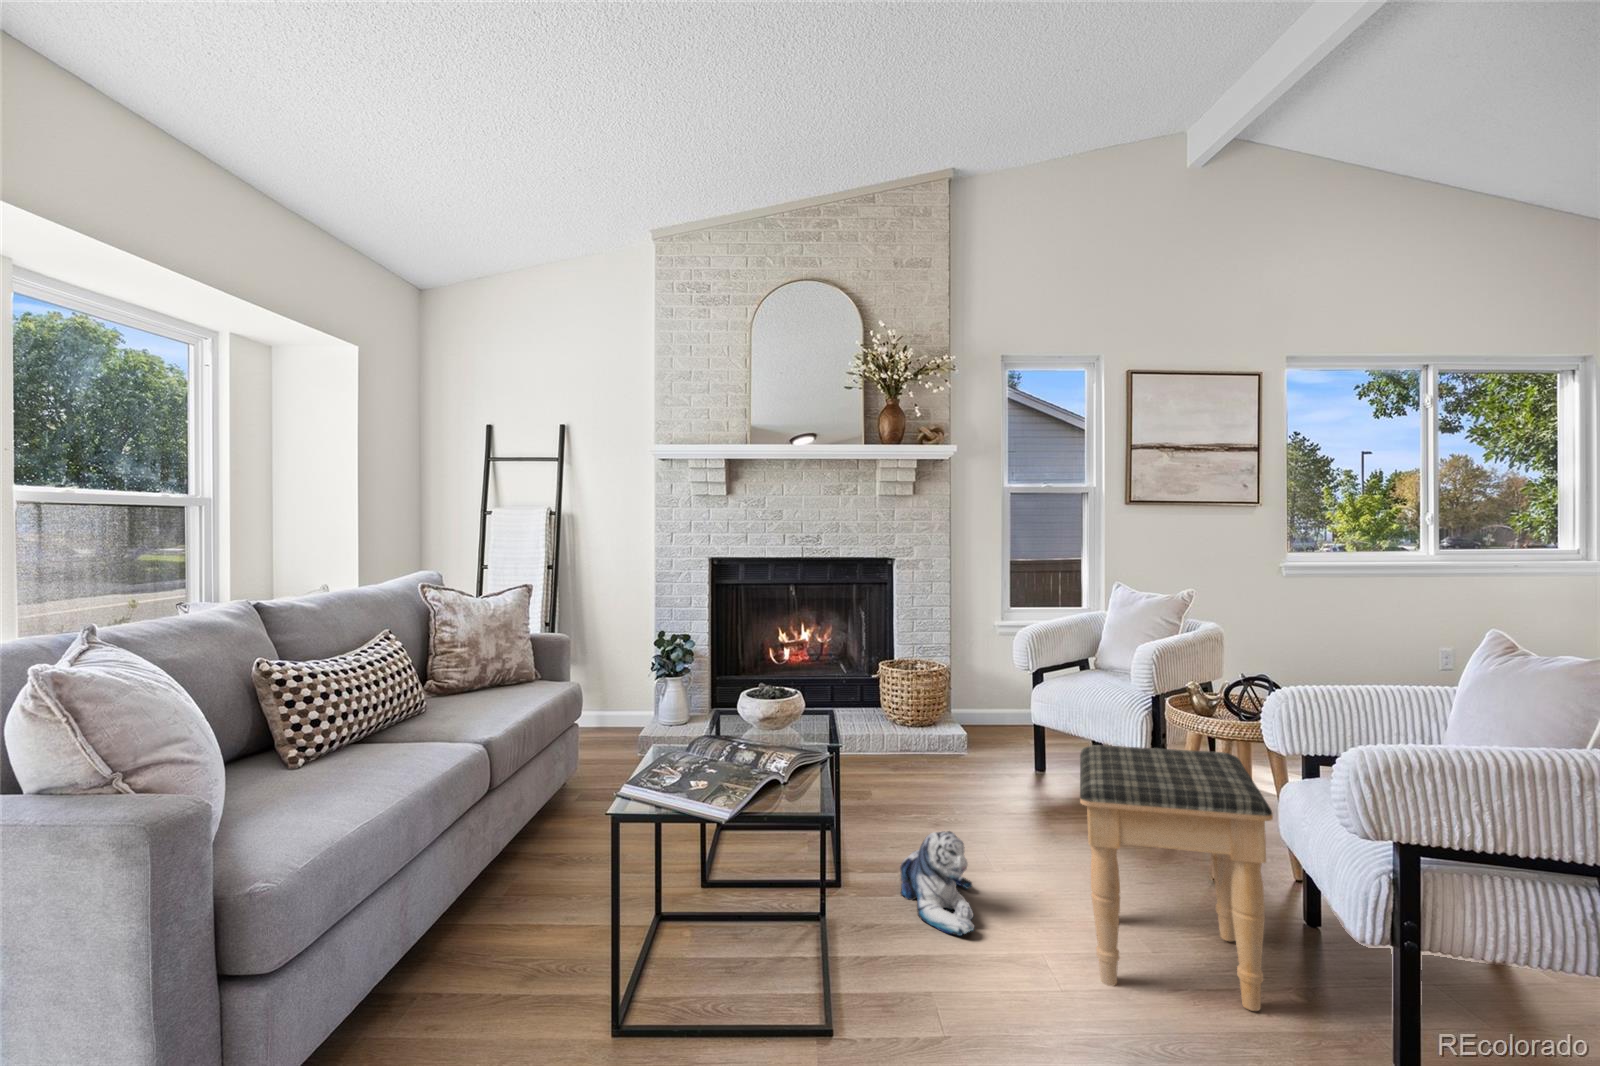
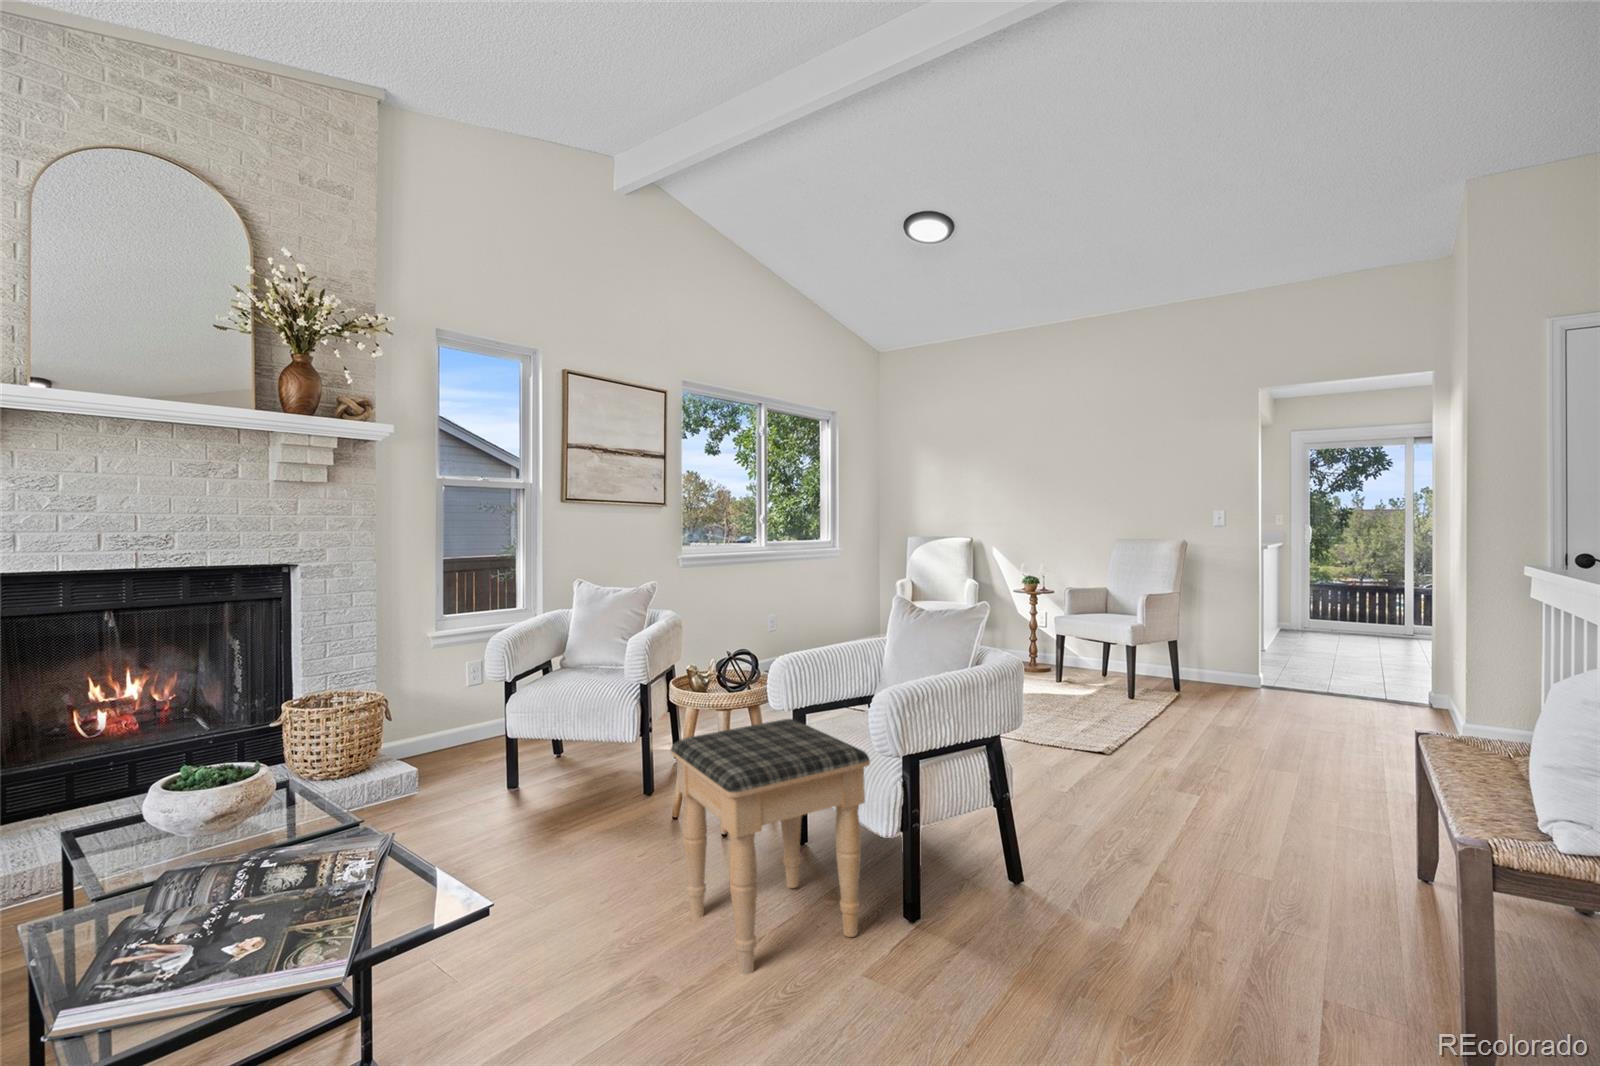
plush toy: present [900,831,974,936] -> none [463,881,599,1006]

